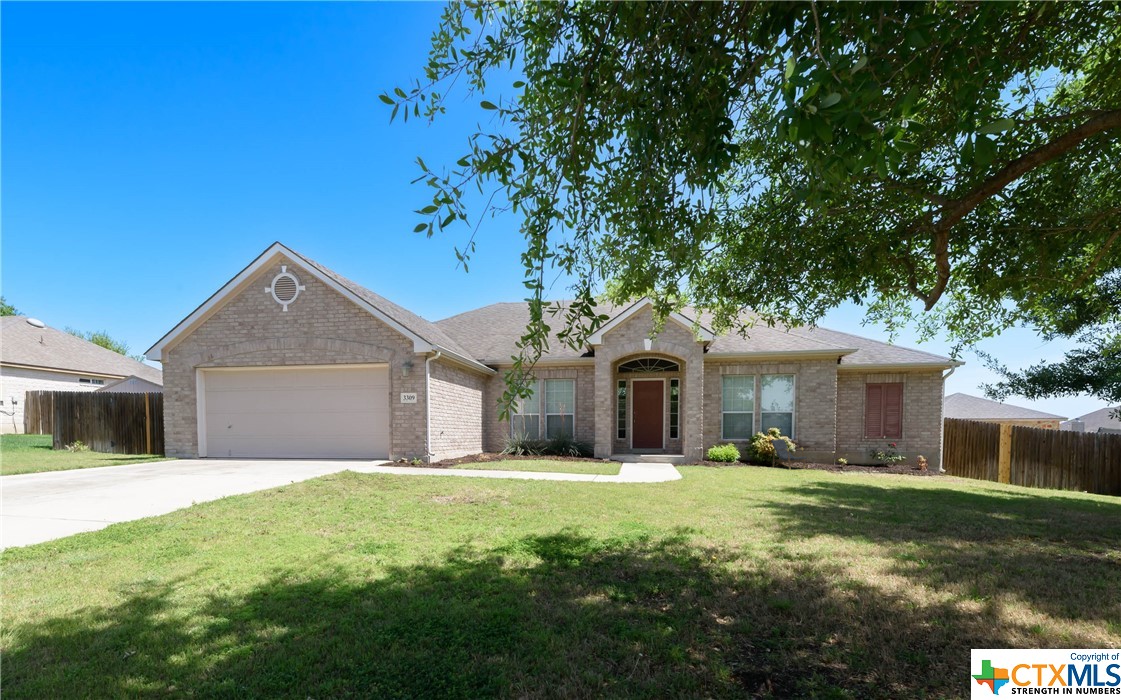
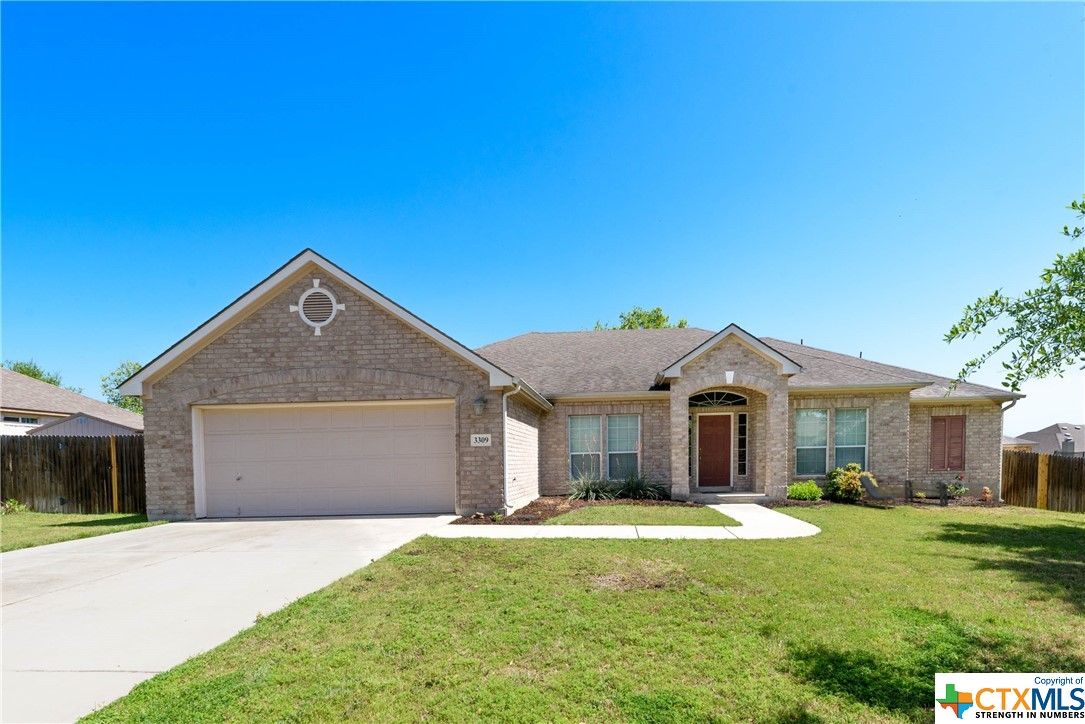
bench: none [828,445,867,471] -> present [904,480,948,507]

